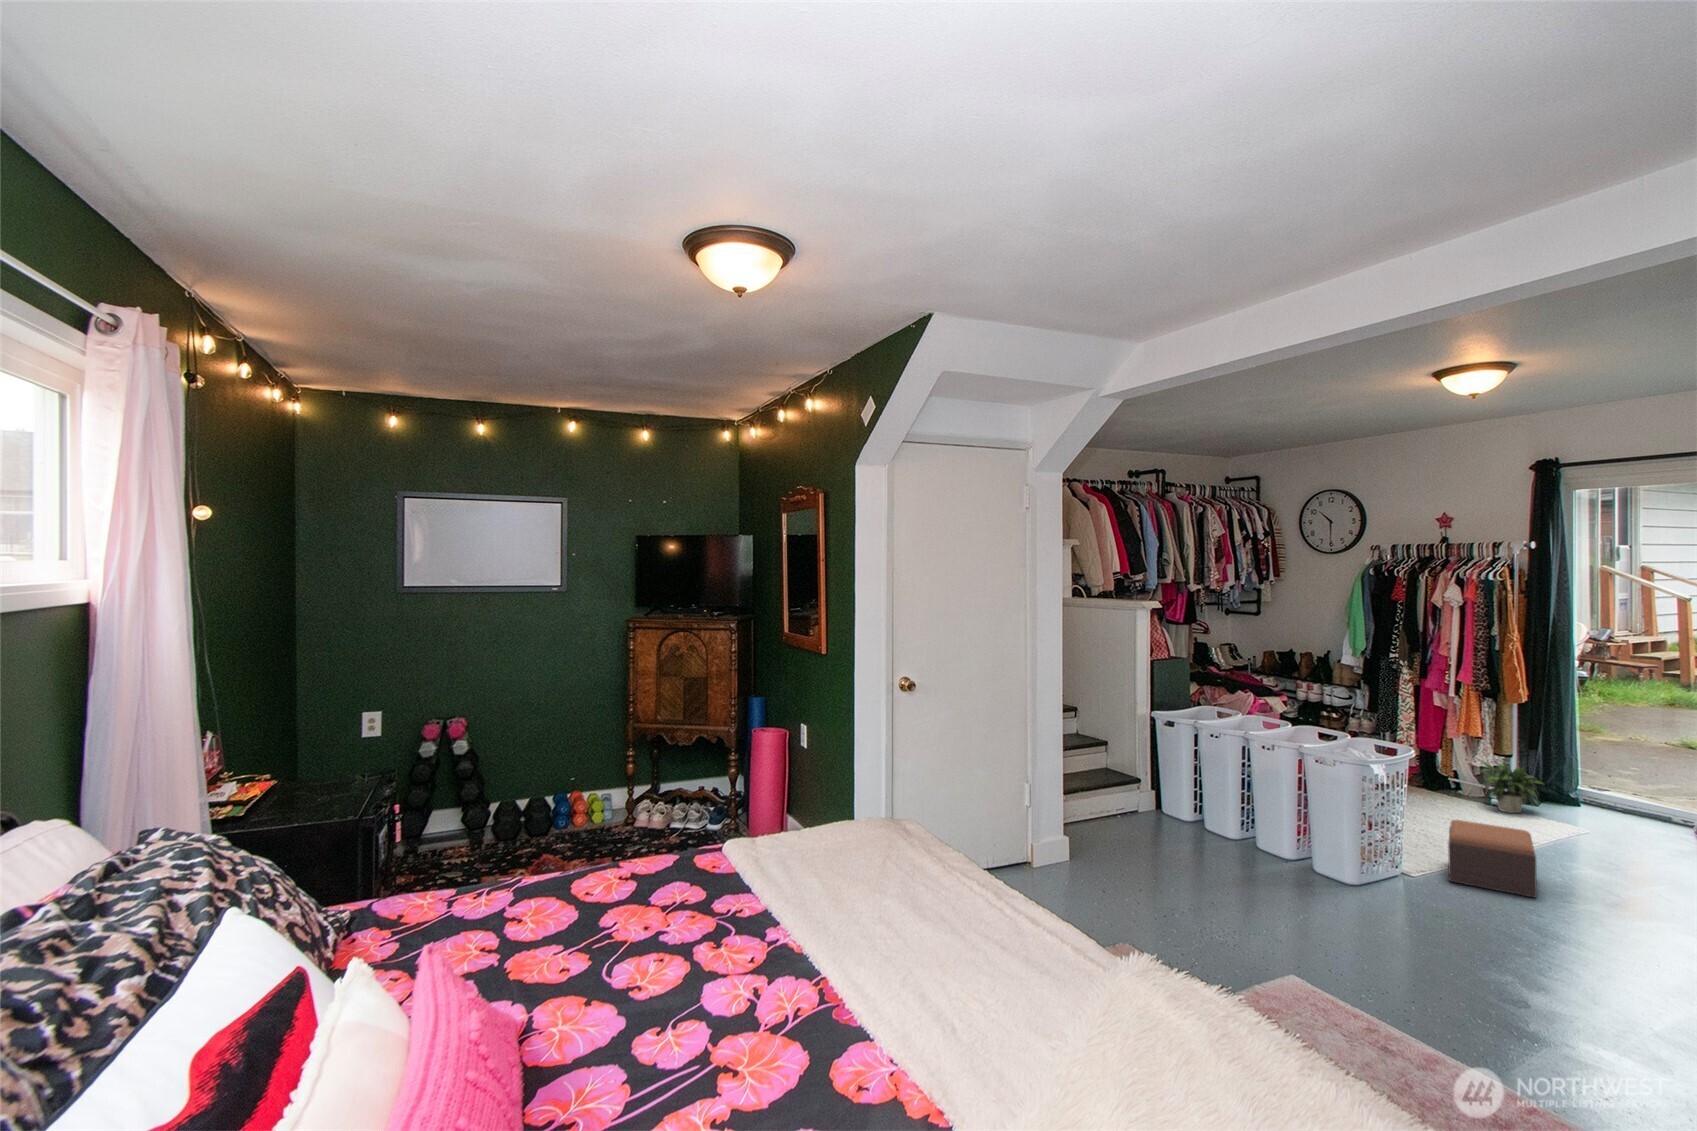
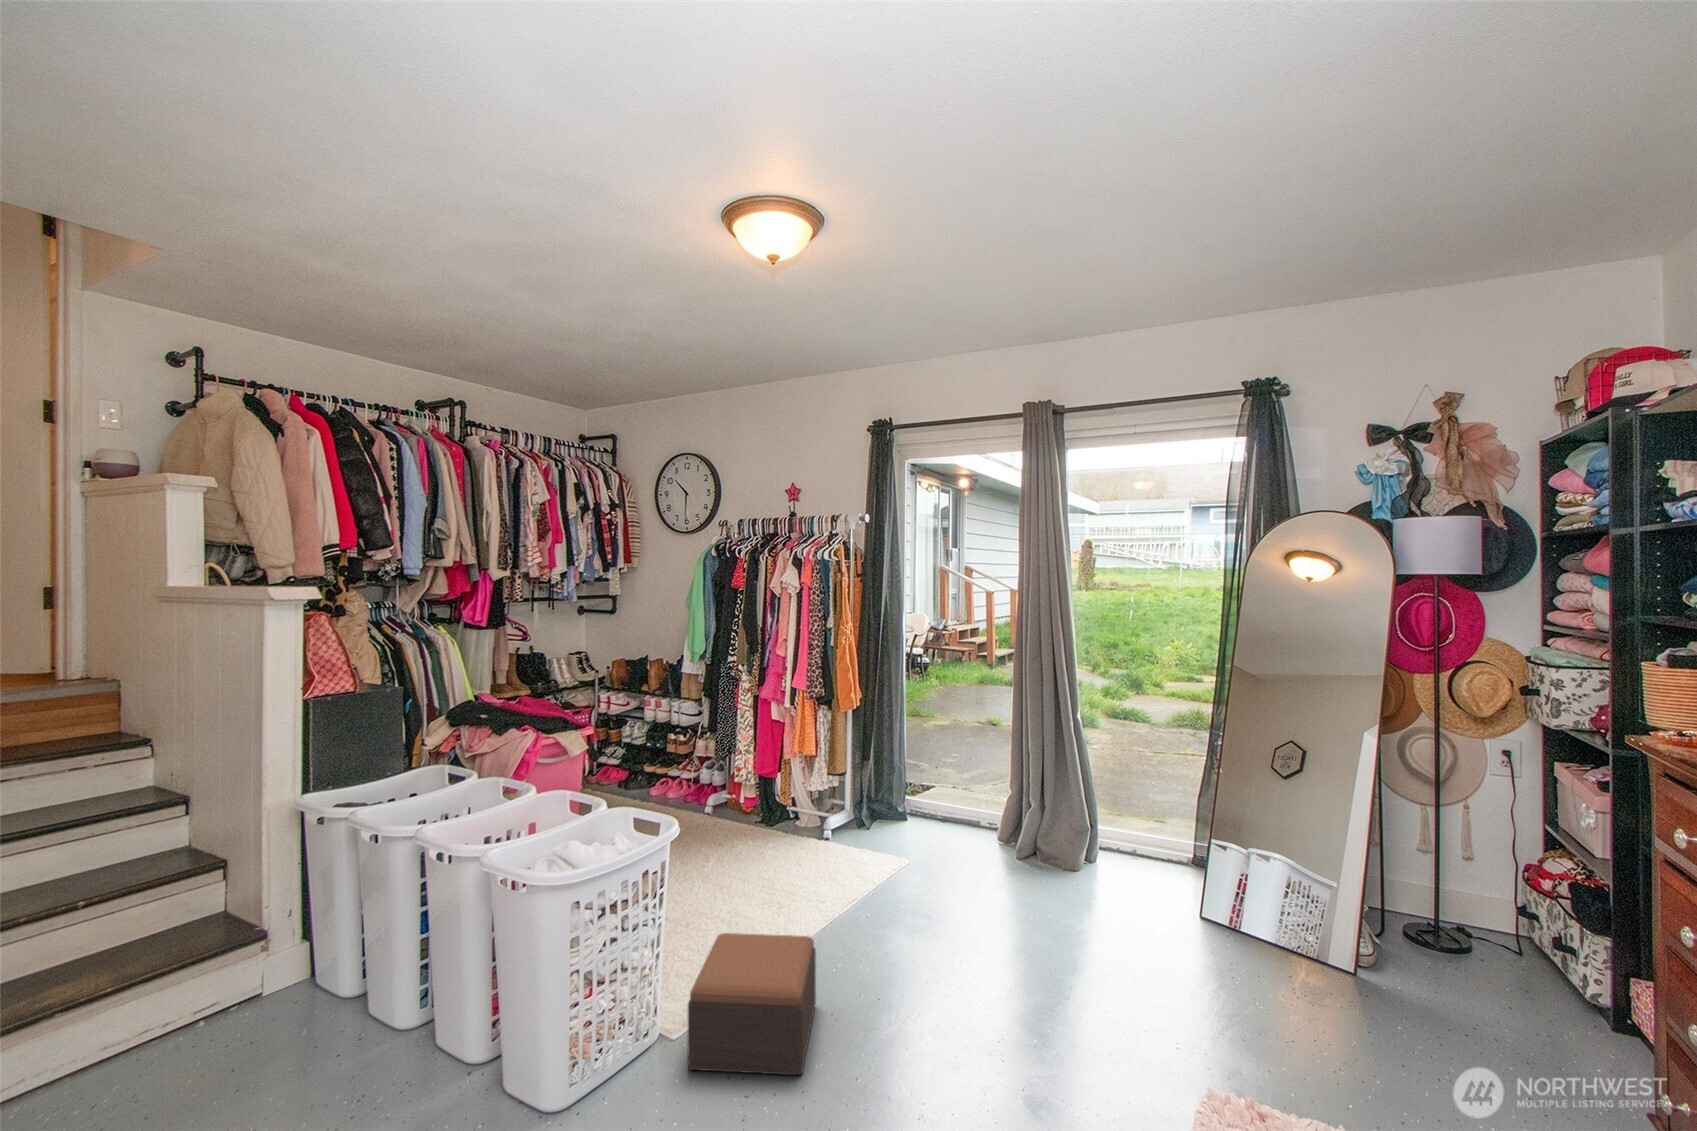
potted plant: present [1479,761,1542,813] -> none [804,781,870,850]

